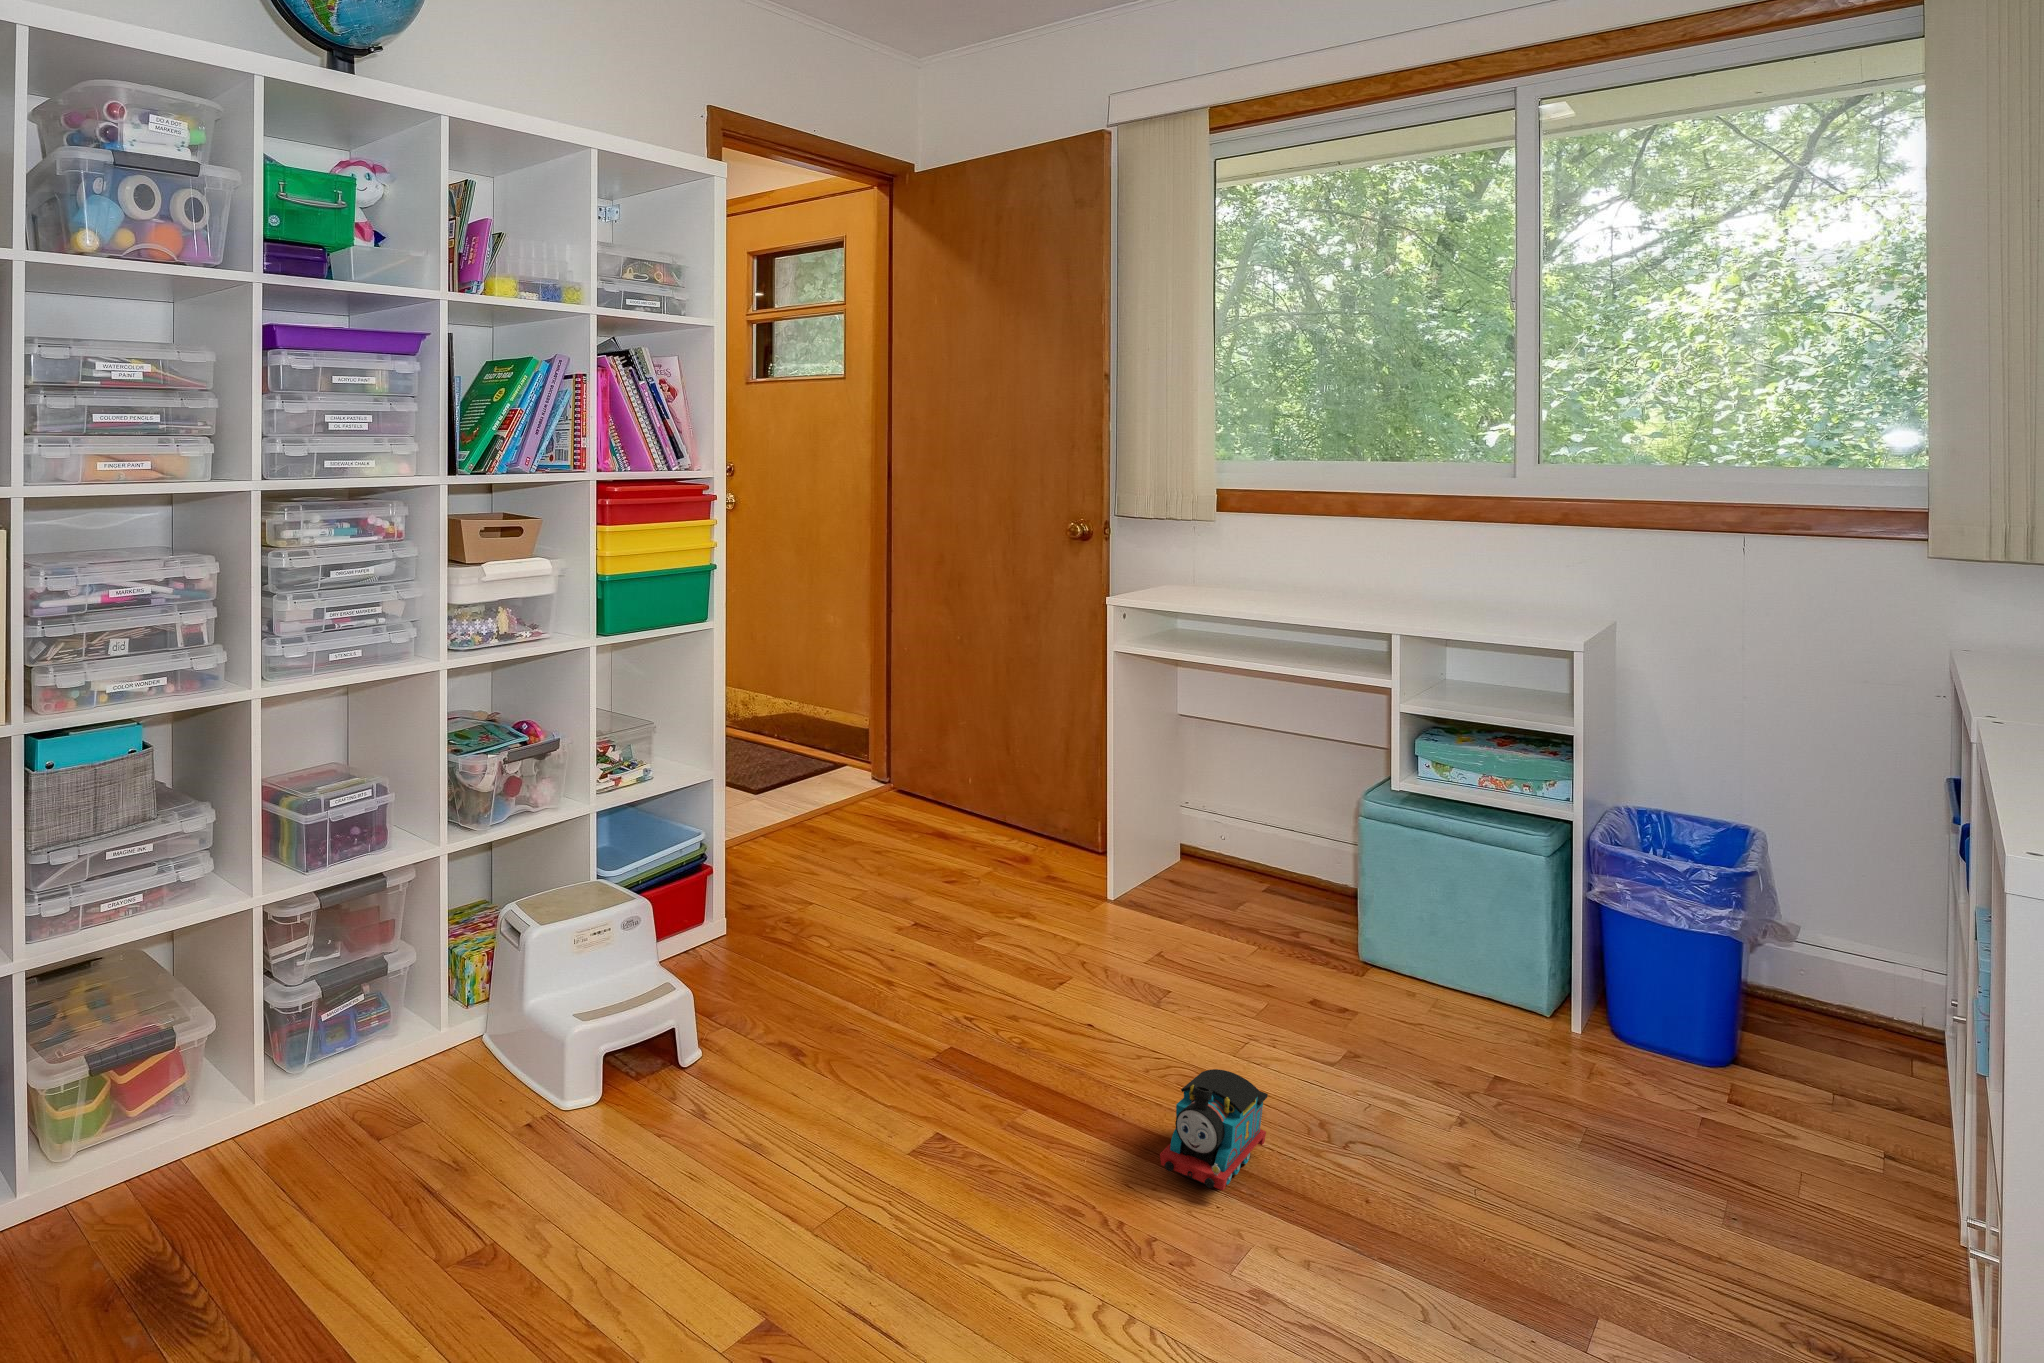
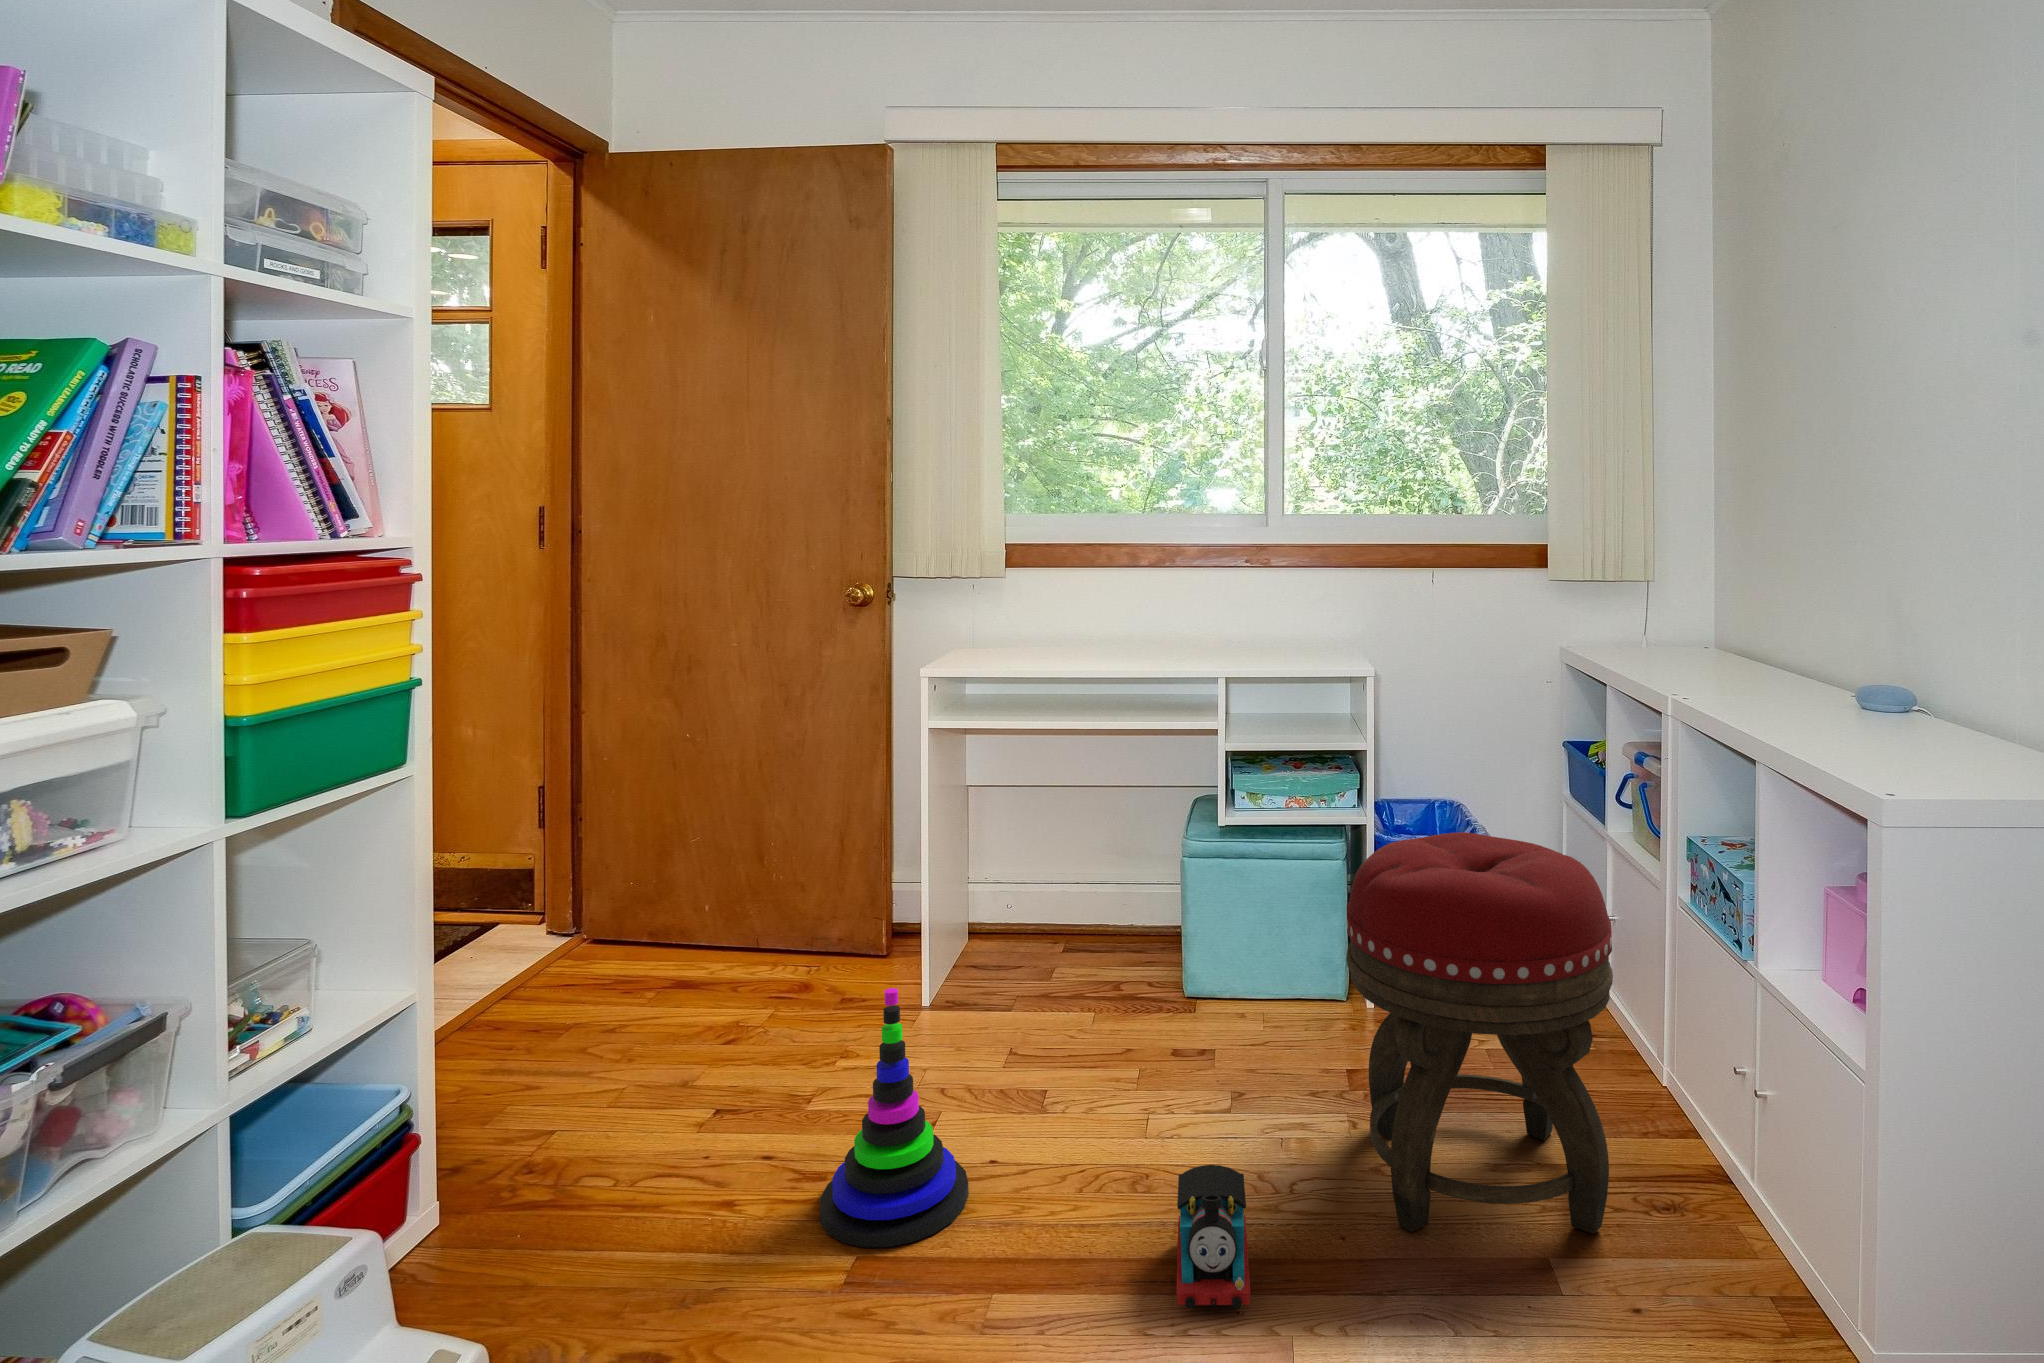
footstool: none [1421,835,1768,1308] -> present [1347,832,1613,1234]
stacking toy: none [940,850,1058,1049] -> present [820,988,969,1247]

